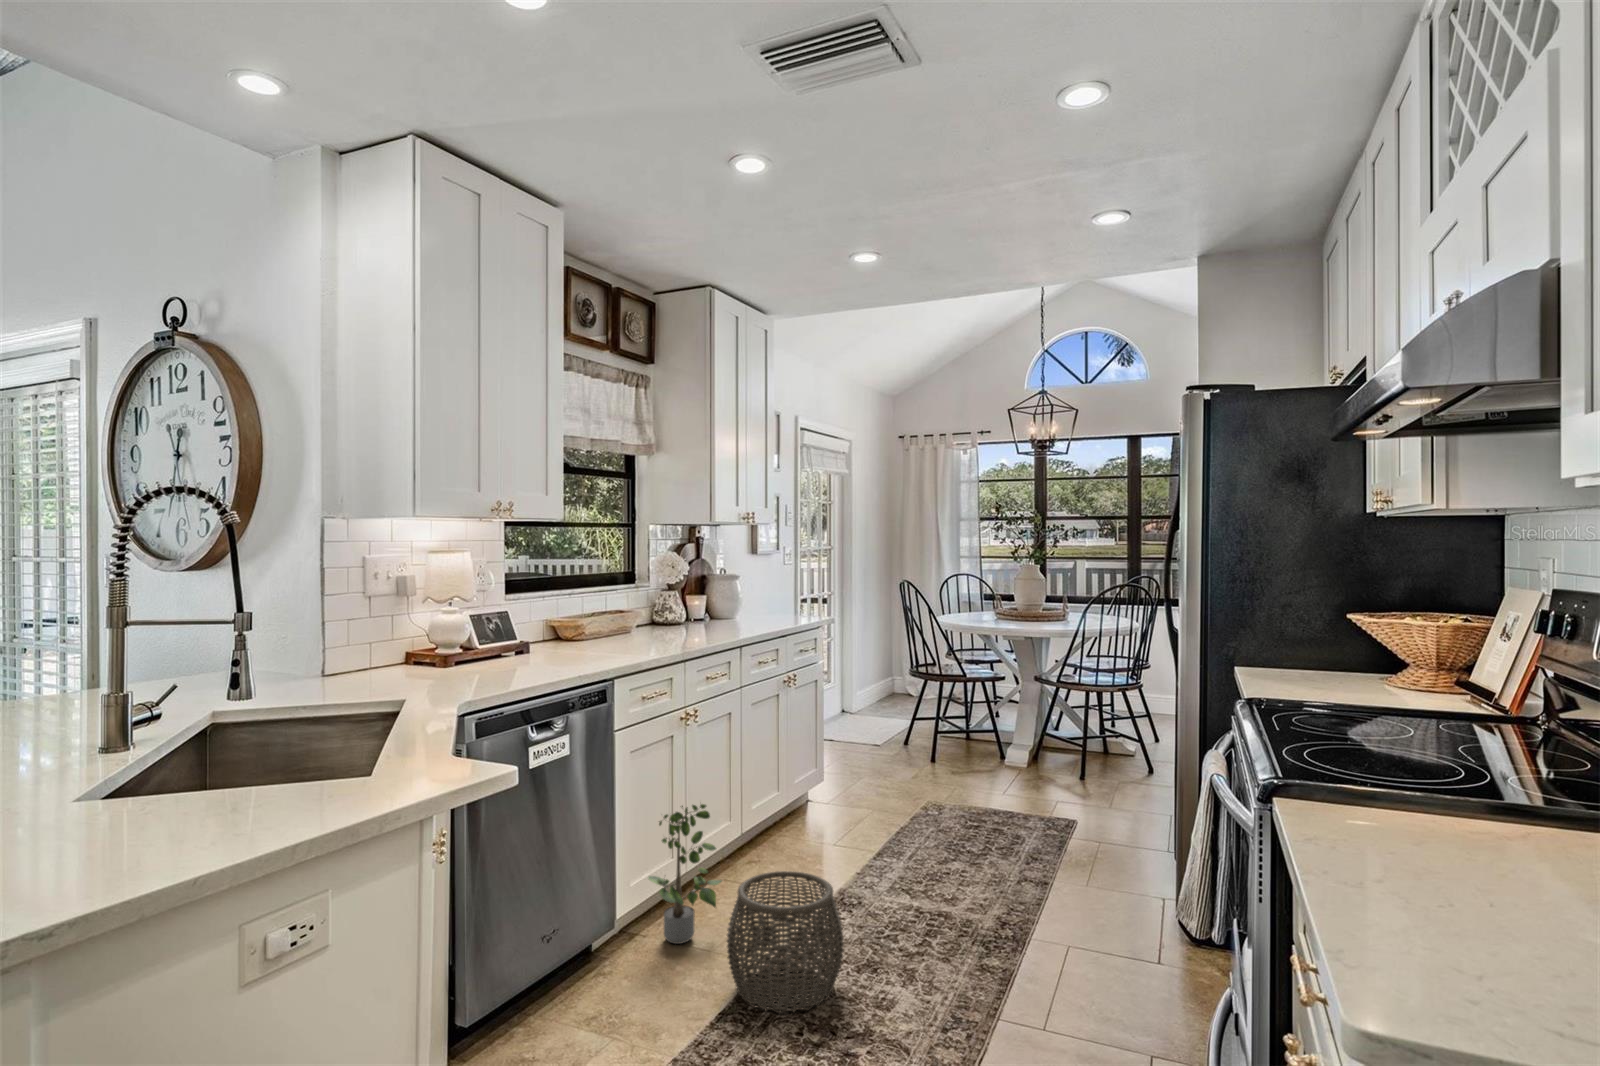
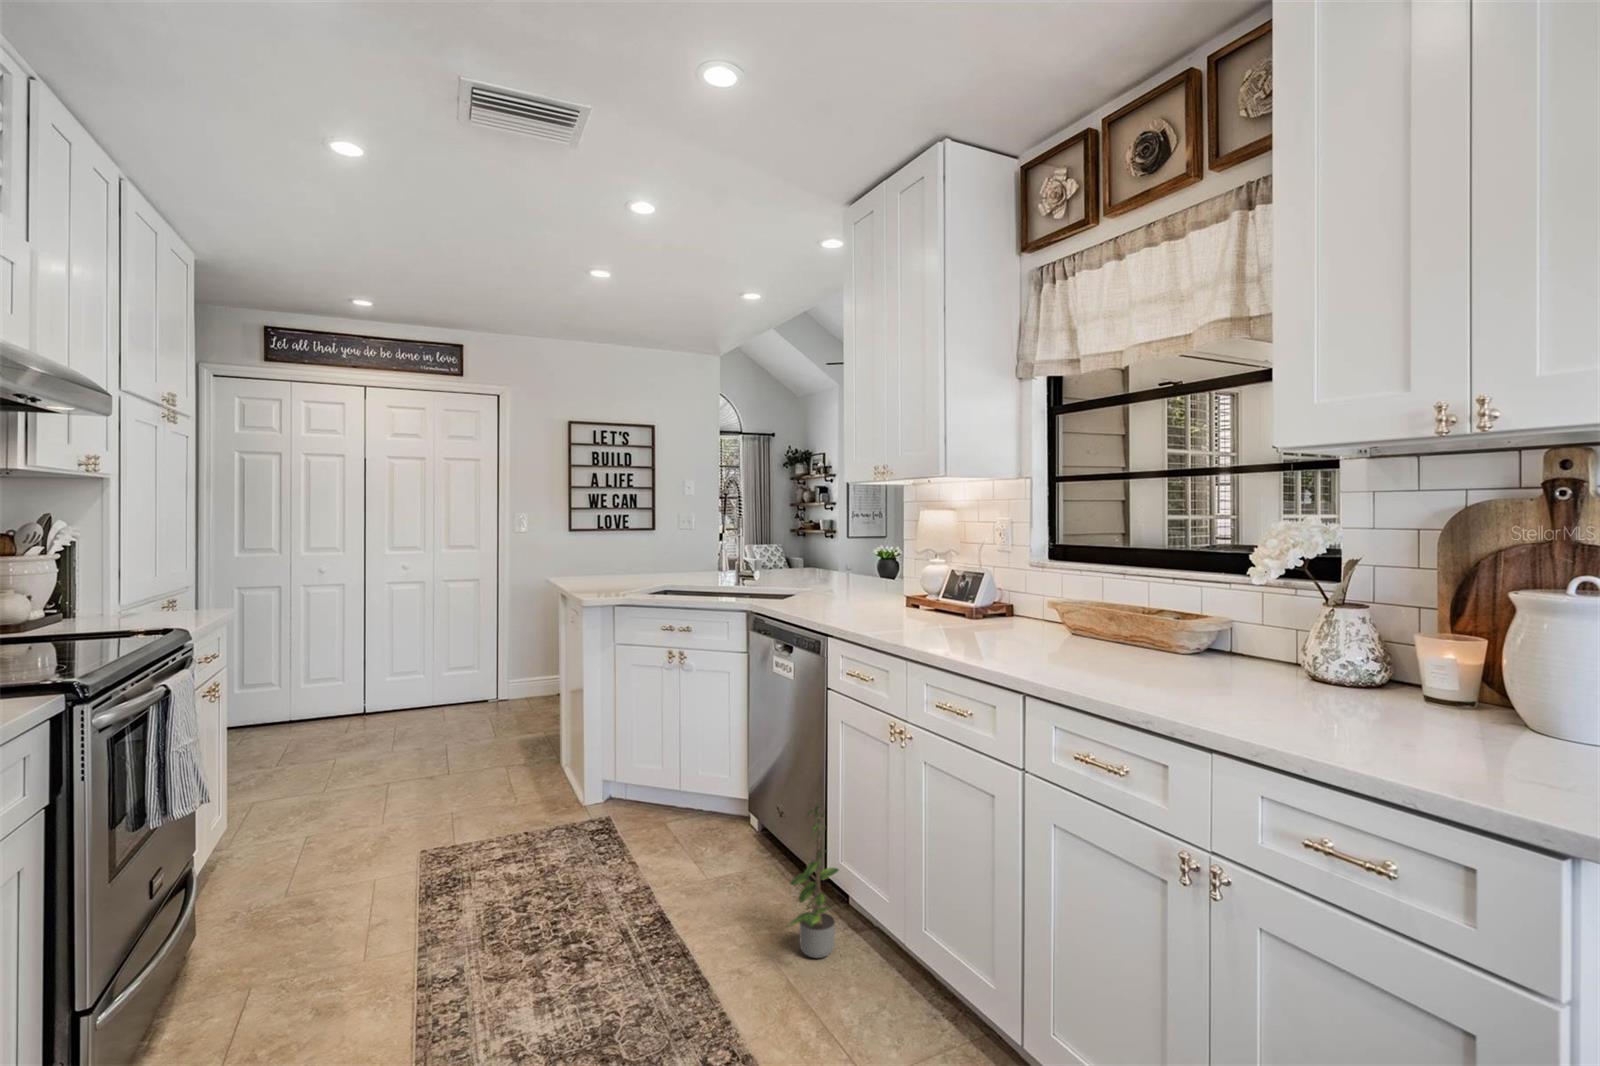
woven basket: present [727,871,844,1013] -> none [587,841,714,994]

